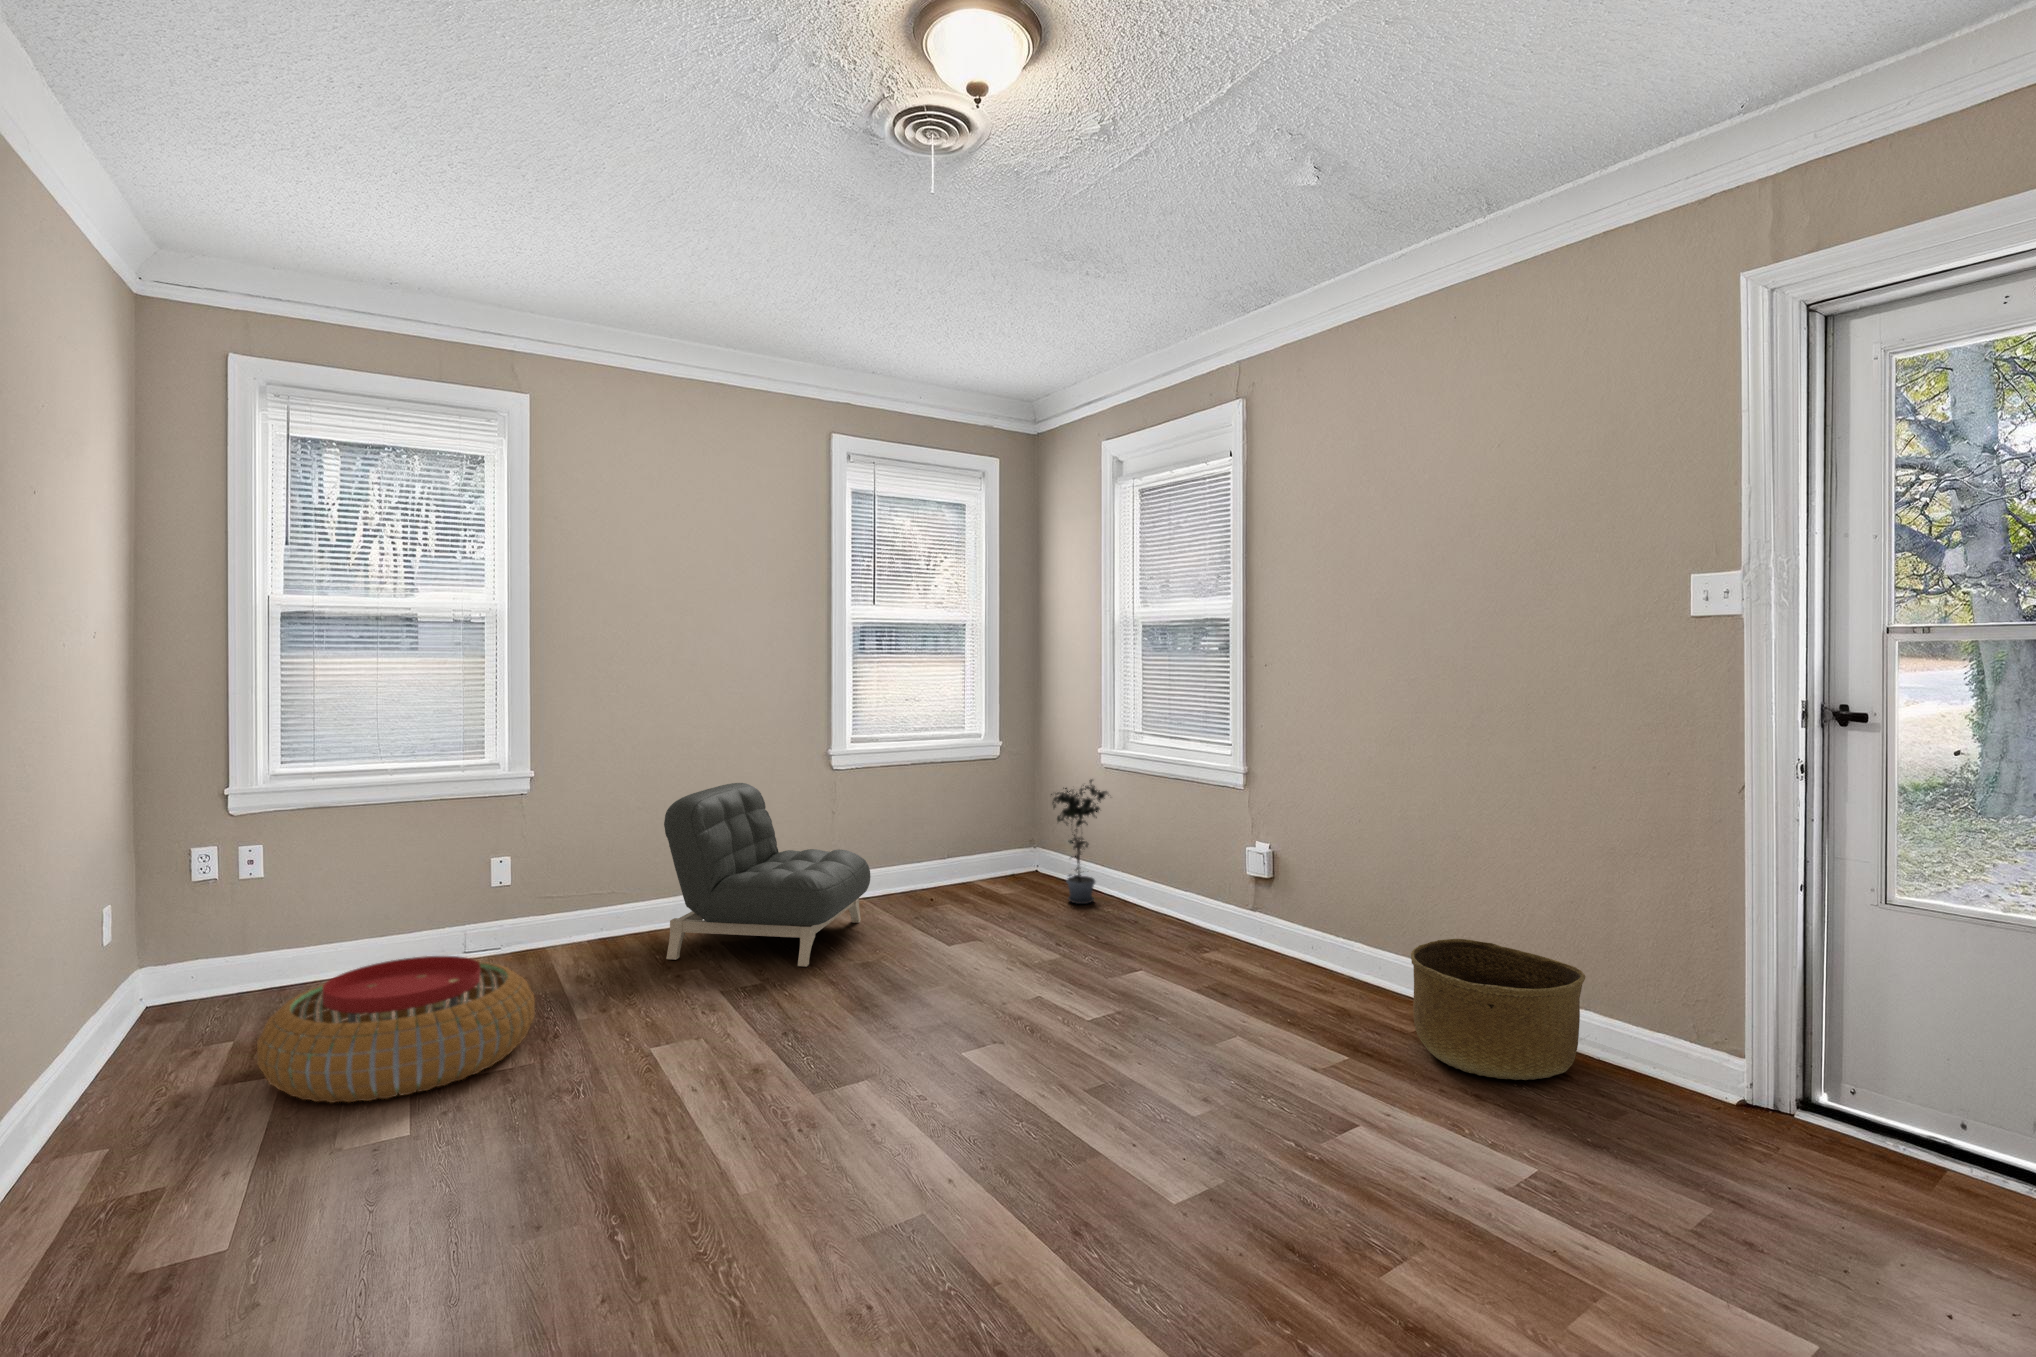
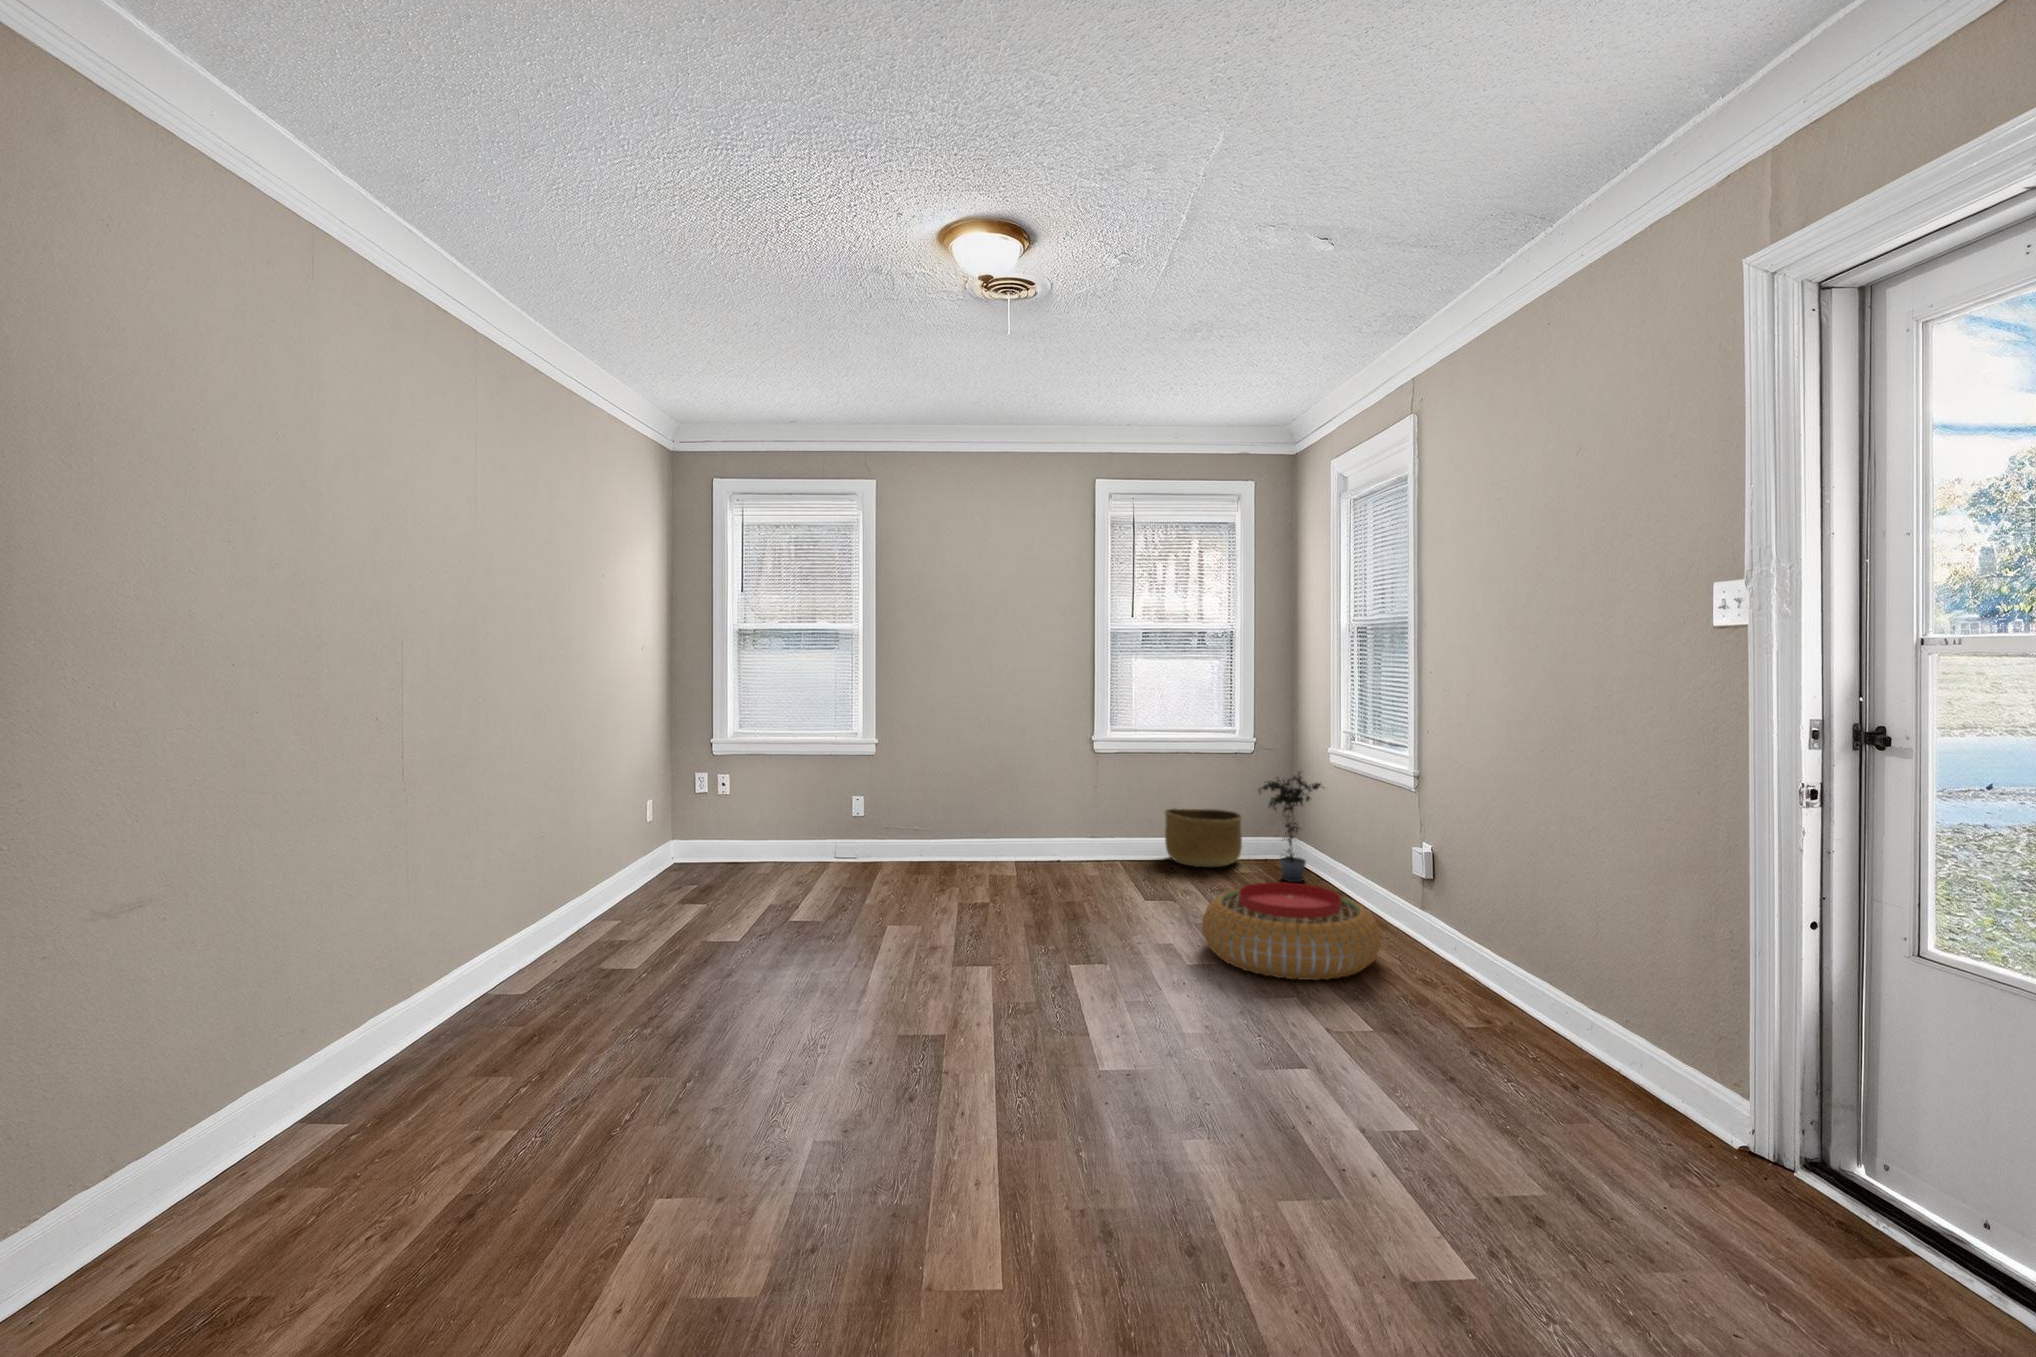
armchair: present [664,783,870,966] -> none [943,757,1102,896]
basket: present [1411,939,1586,1080] -> present [1165,809,1242,867]
pouf: present [257,956,535,1103] -> present [1202,882,1381,980]

